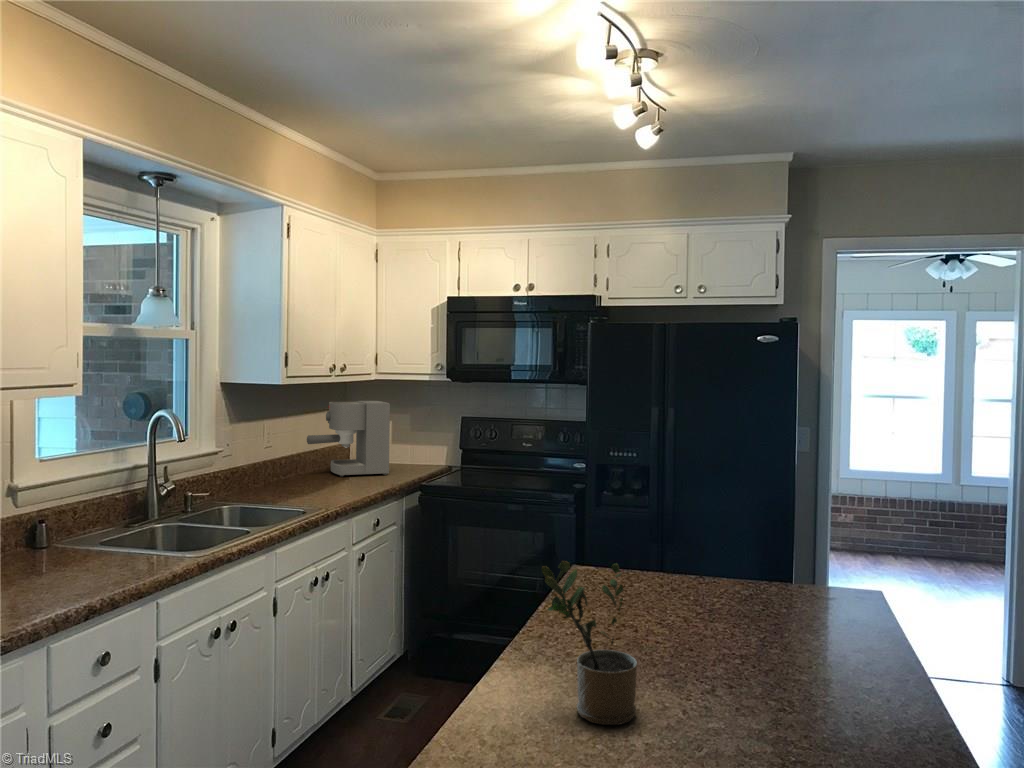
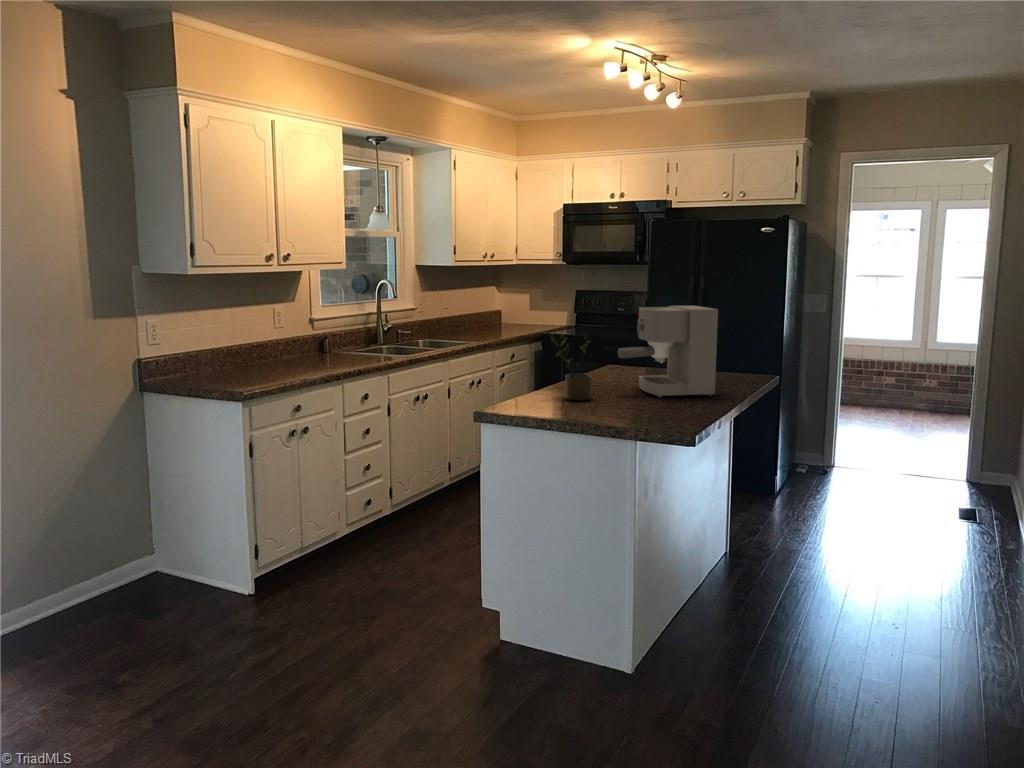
coffee maker: present [307,401,390,476] -> present [618,306,718,397]

